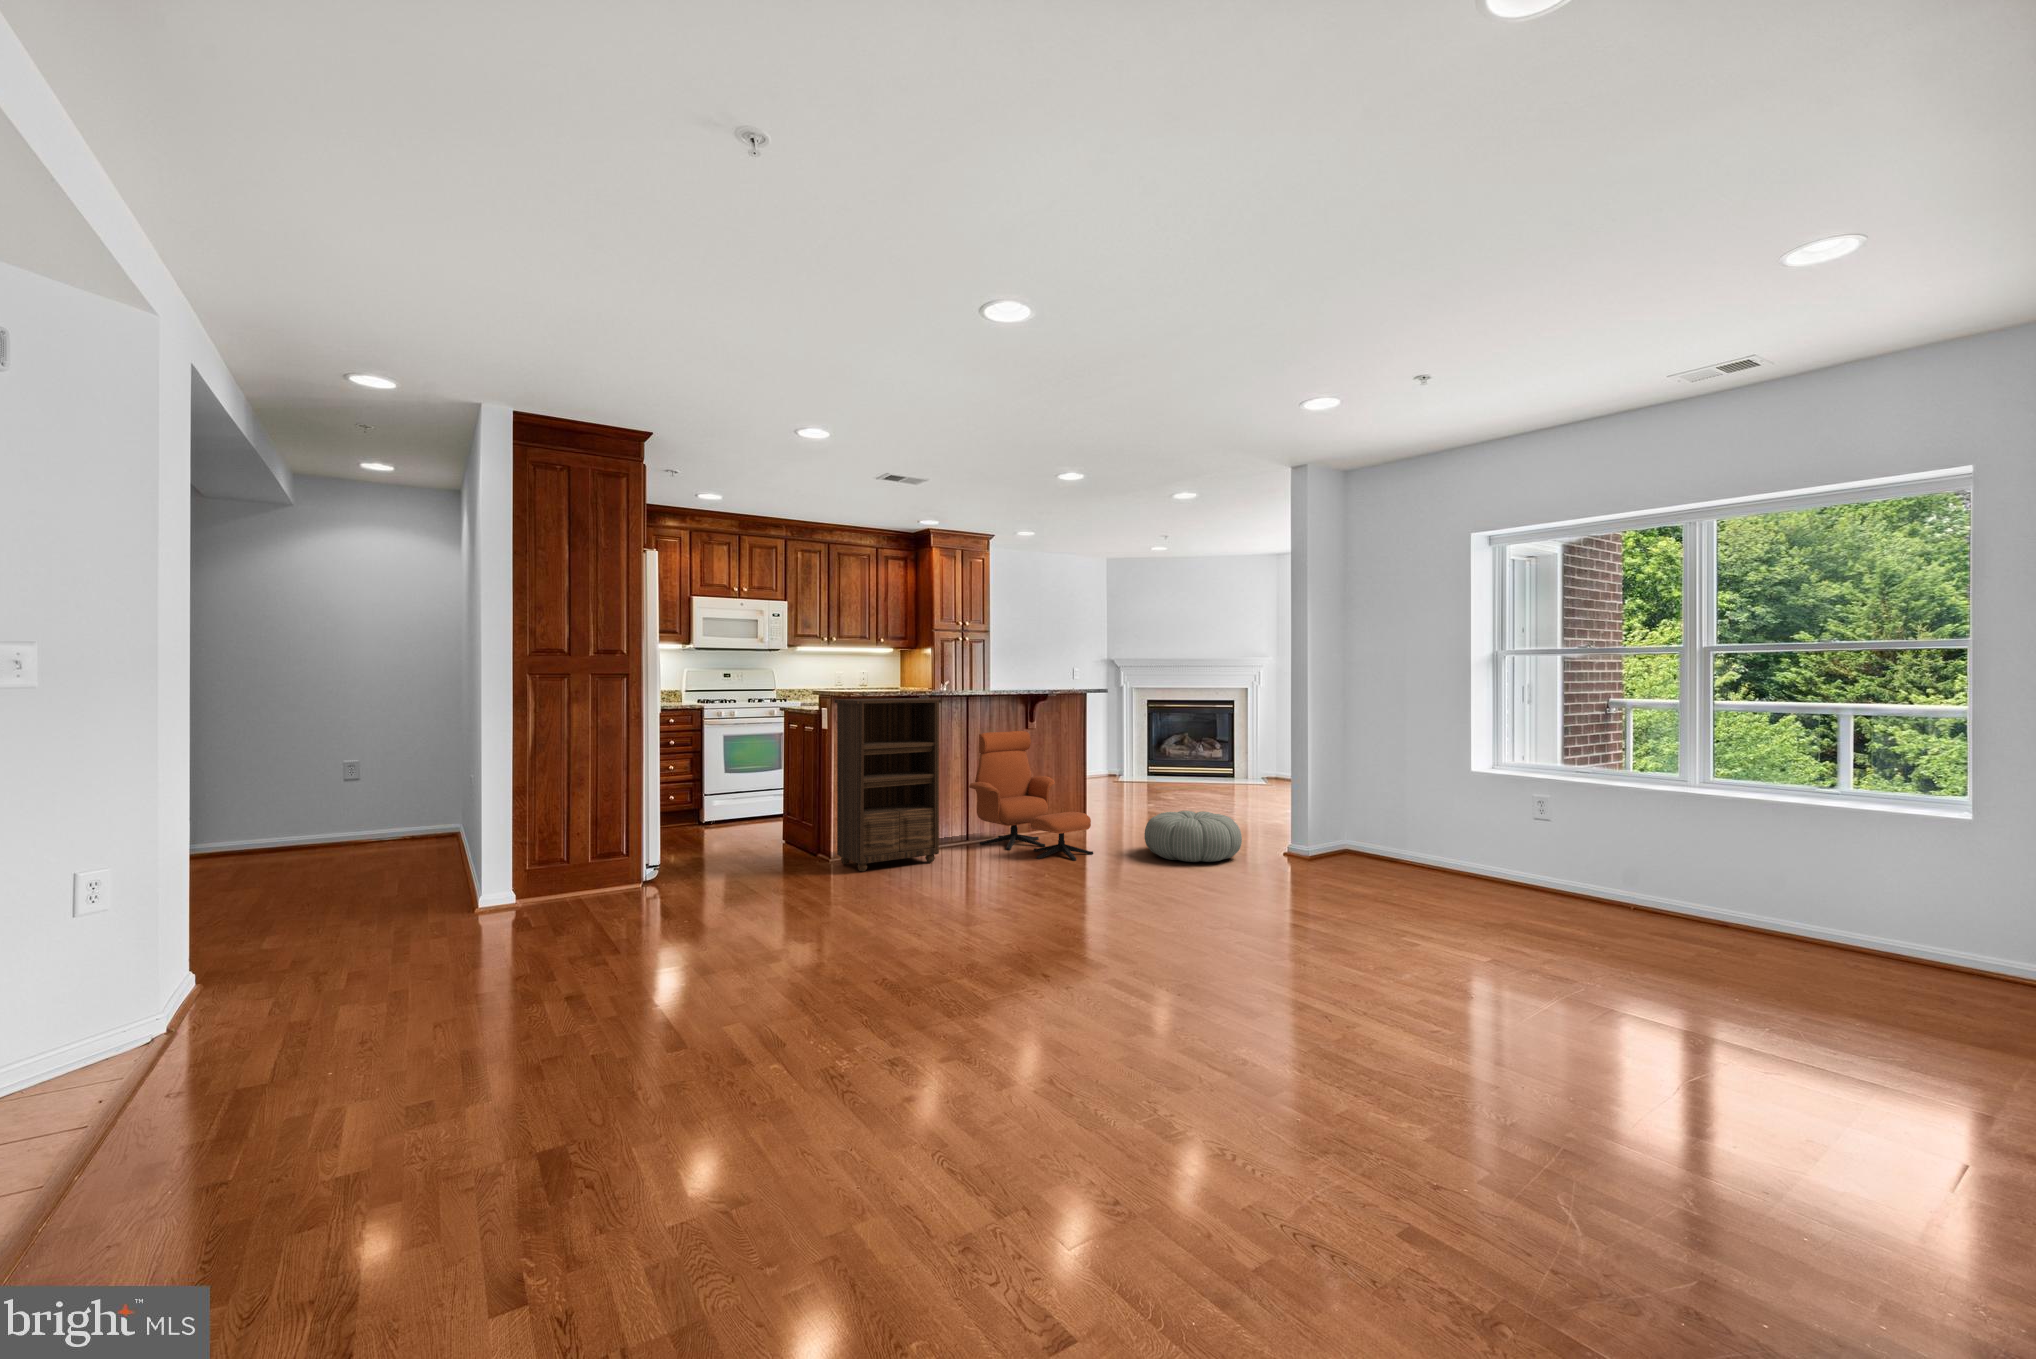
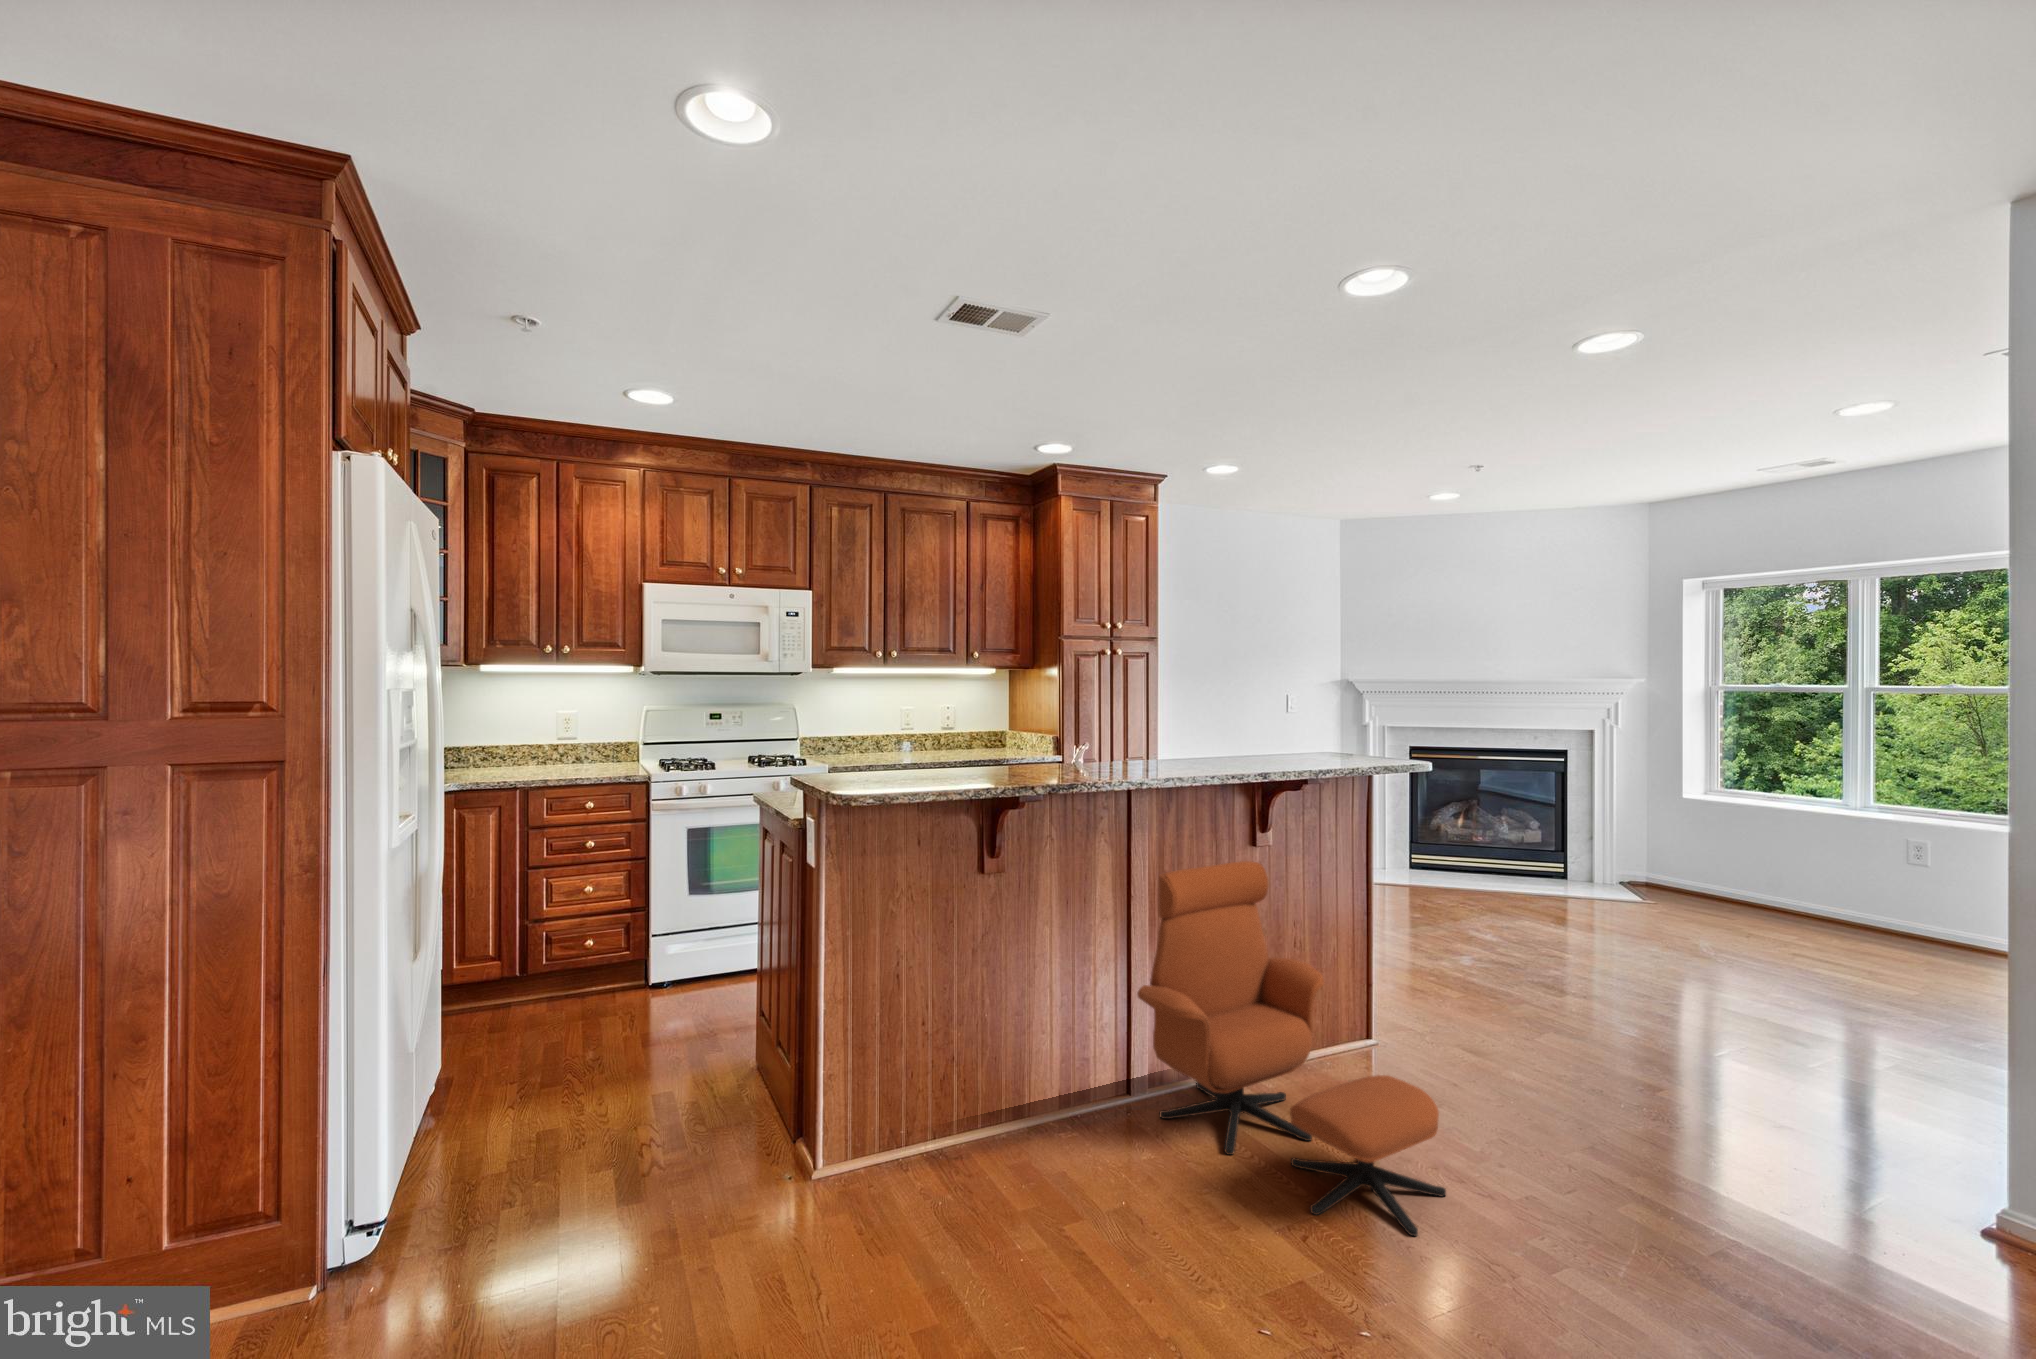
bookshelf: present [834,698,942,872] -> none [823,806,1078,1271]
pouf: present [1144,811,1242,862] -> none [1582,1088,1889,1288]

